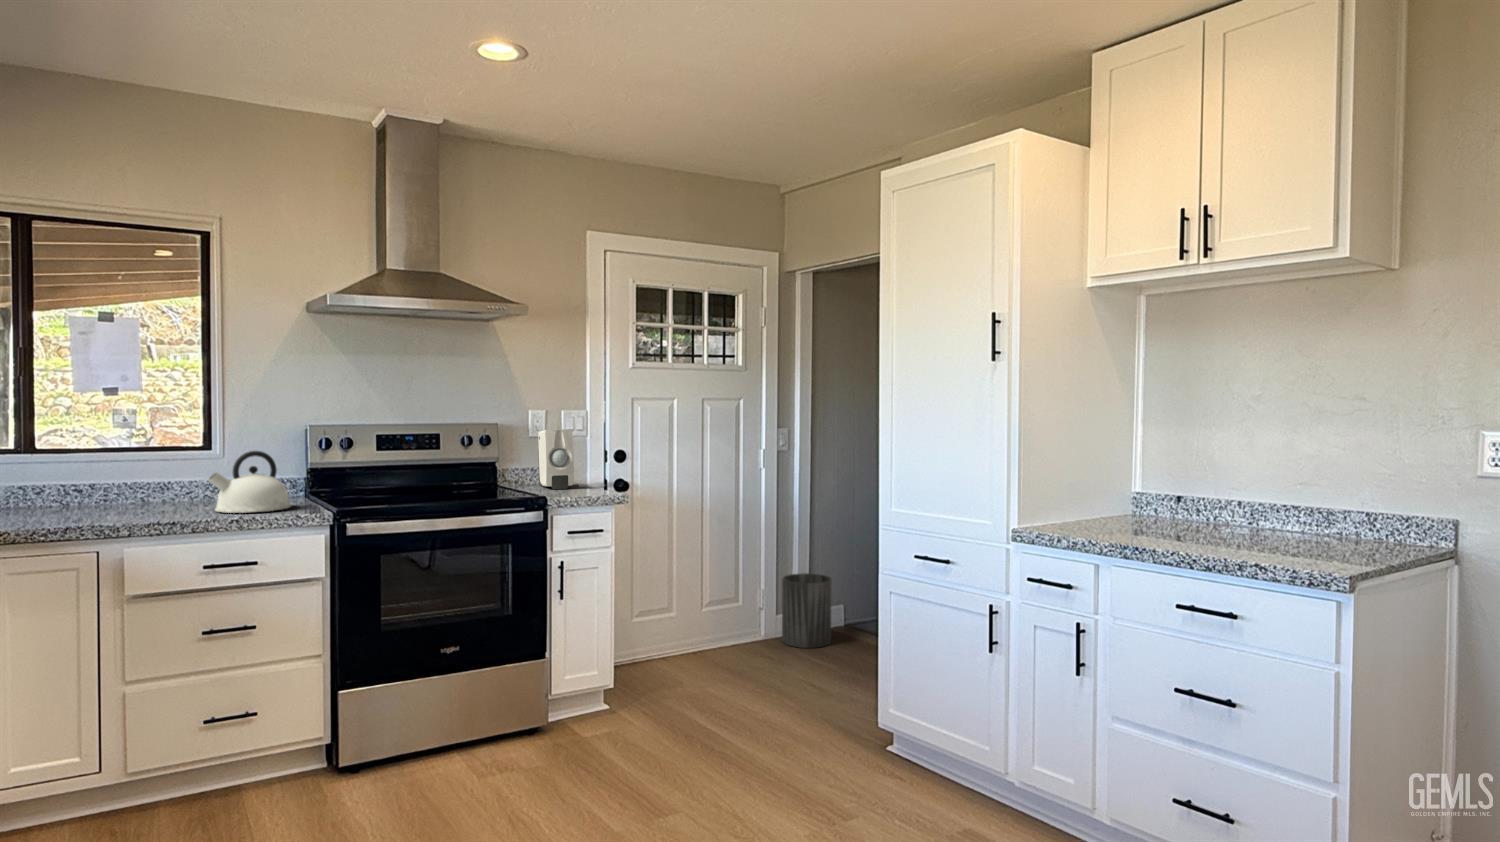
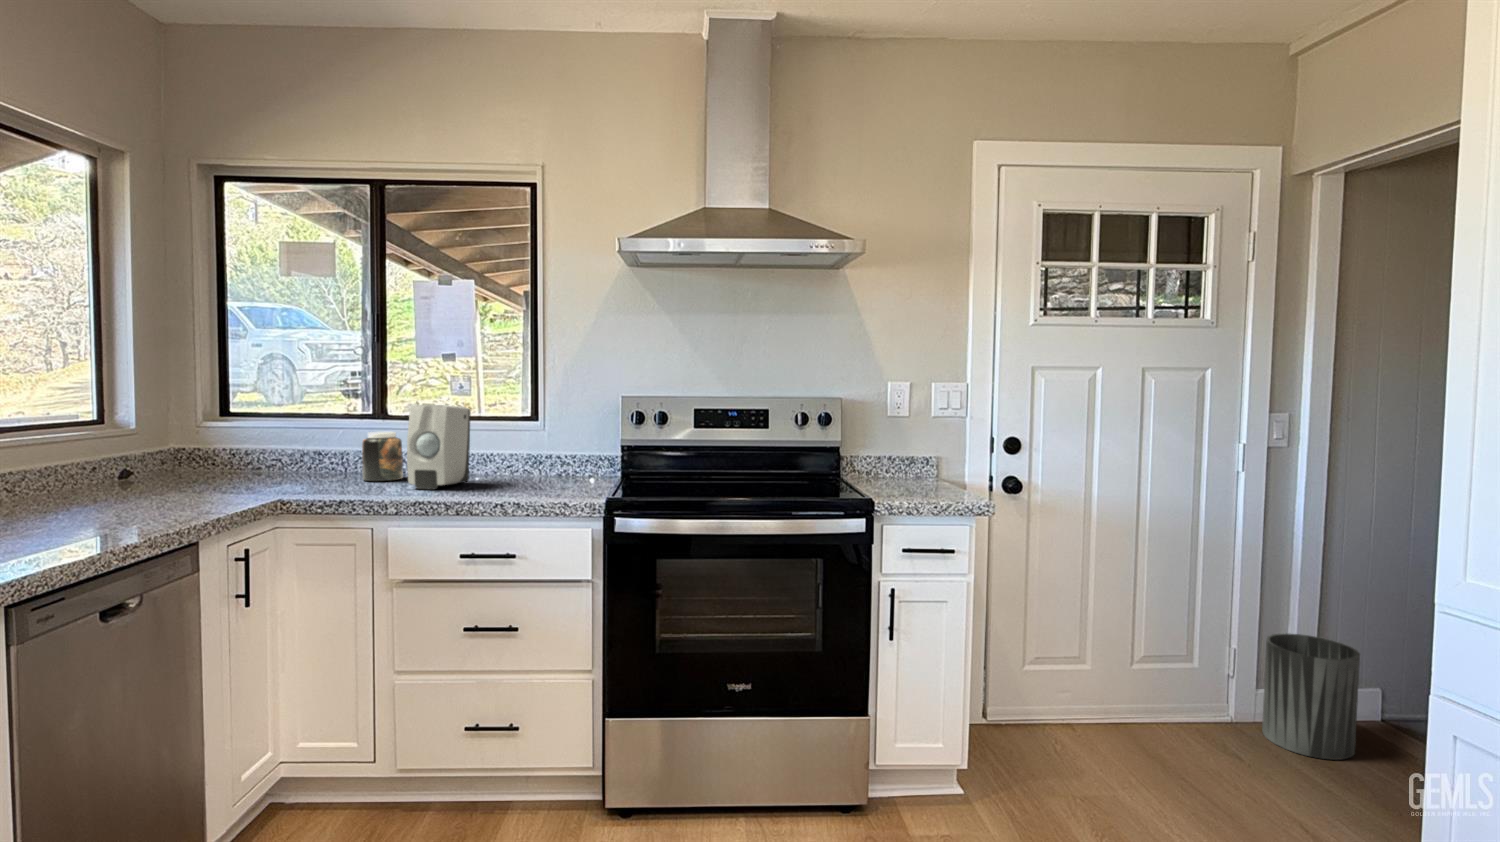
soap dispenser: present [538,429,574,489] -> present [407,405,471,489]
kettle: present [208,451,291,513] -> none [492,423,580,495]
jar: none [30,465,76,514] -> present [362,432,403,481]

